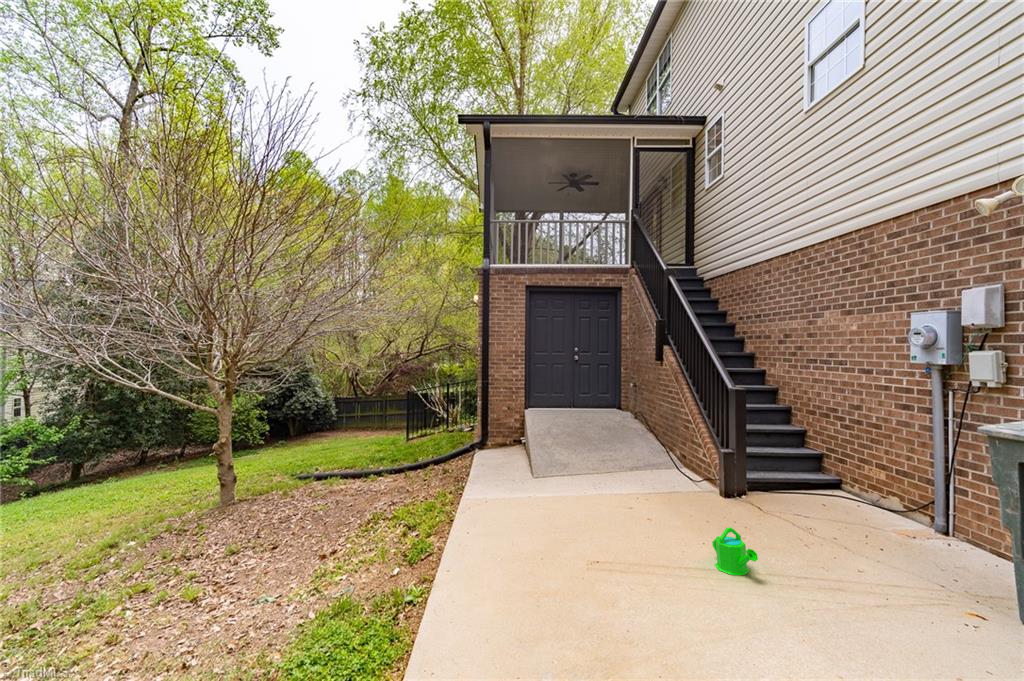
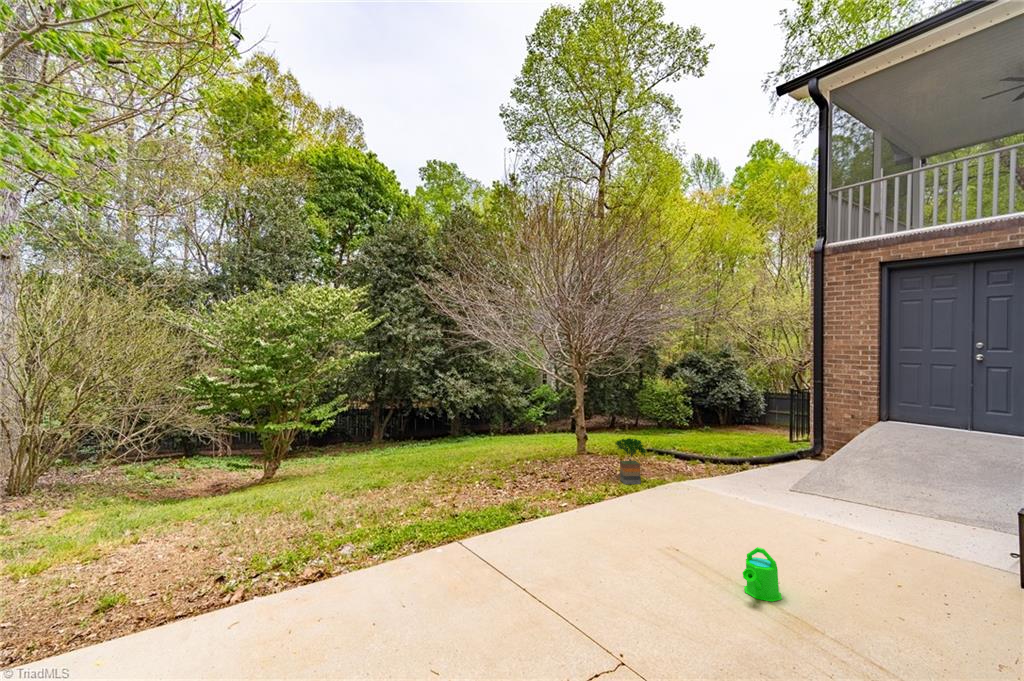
potted tree: none [388,465,435,529] -> present [616,438,646,484]

